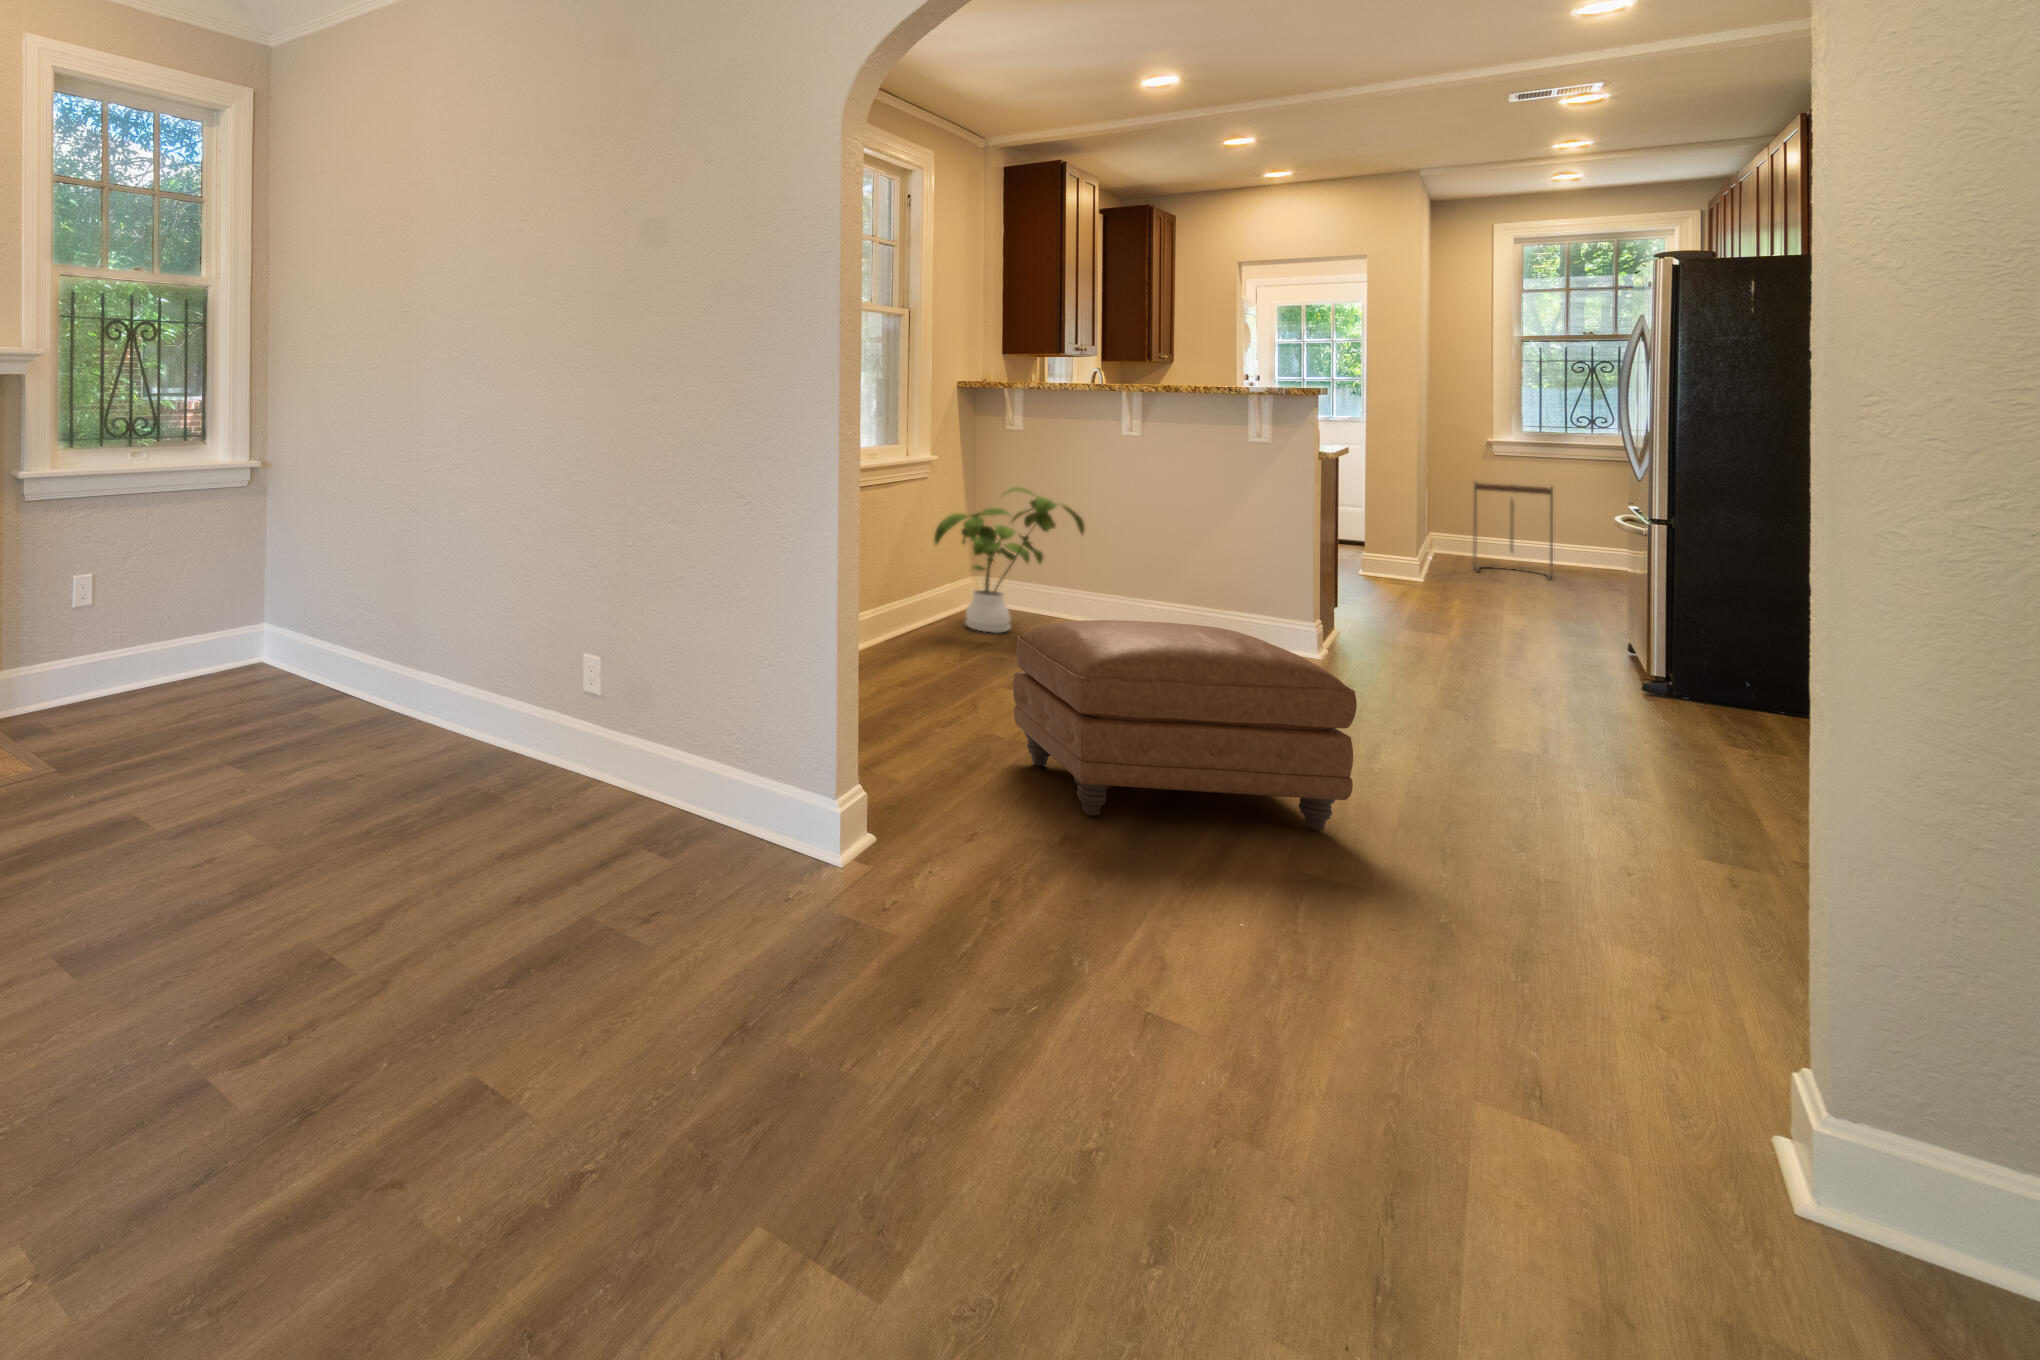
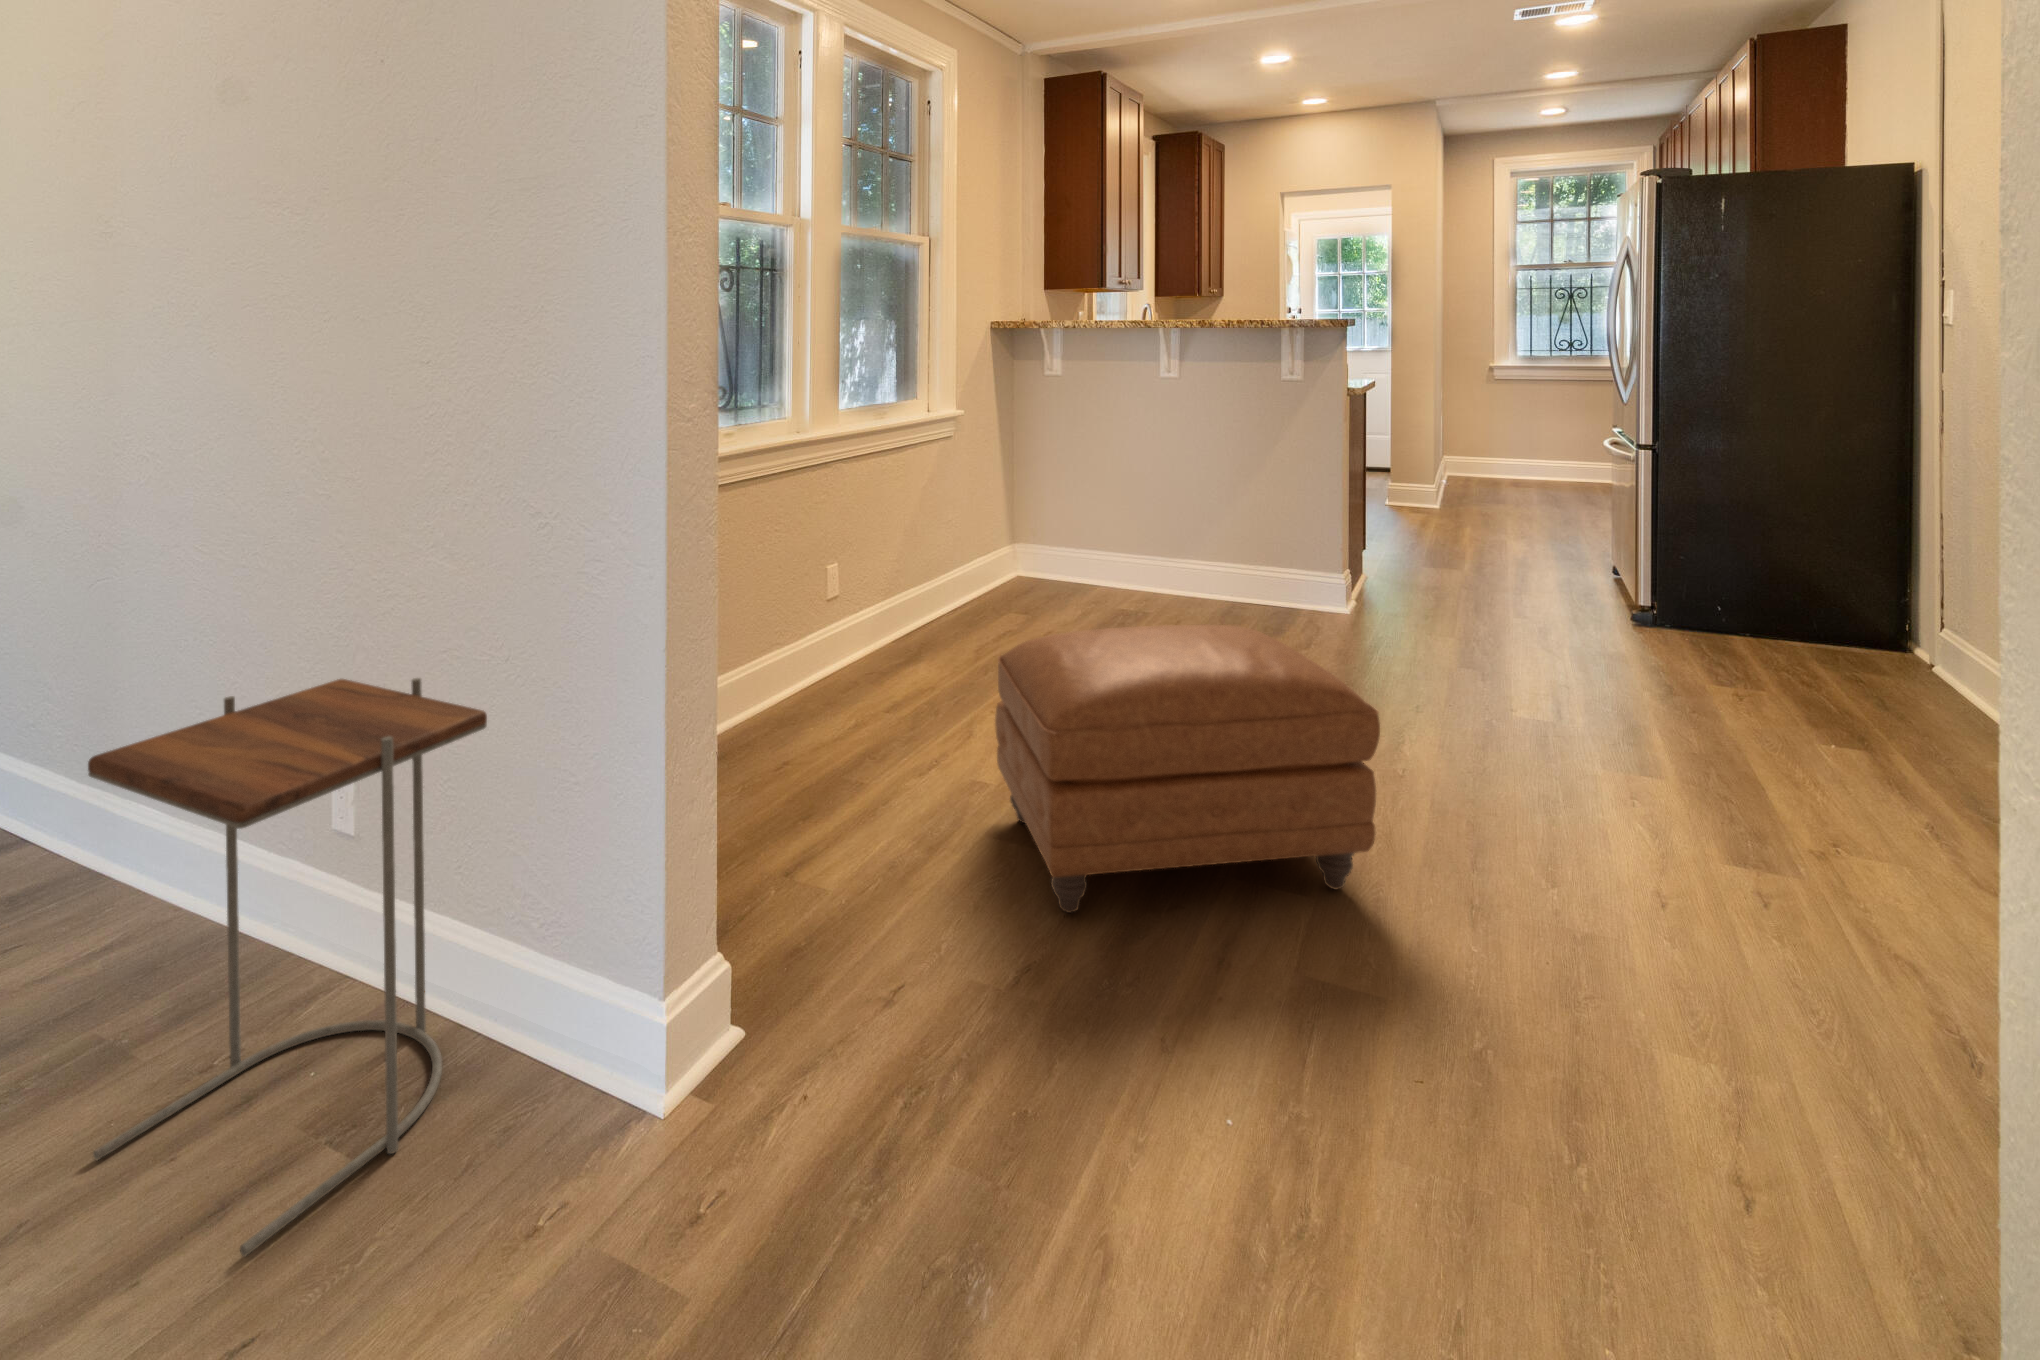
side table: present [1473,482,1553,579] -> present [88,678,487,1257]
house plant: present [934,487,1085,632] -> none [960,442,1119,608]

